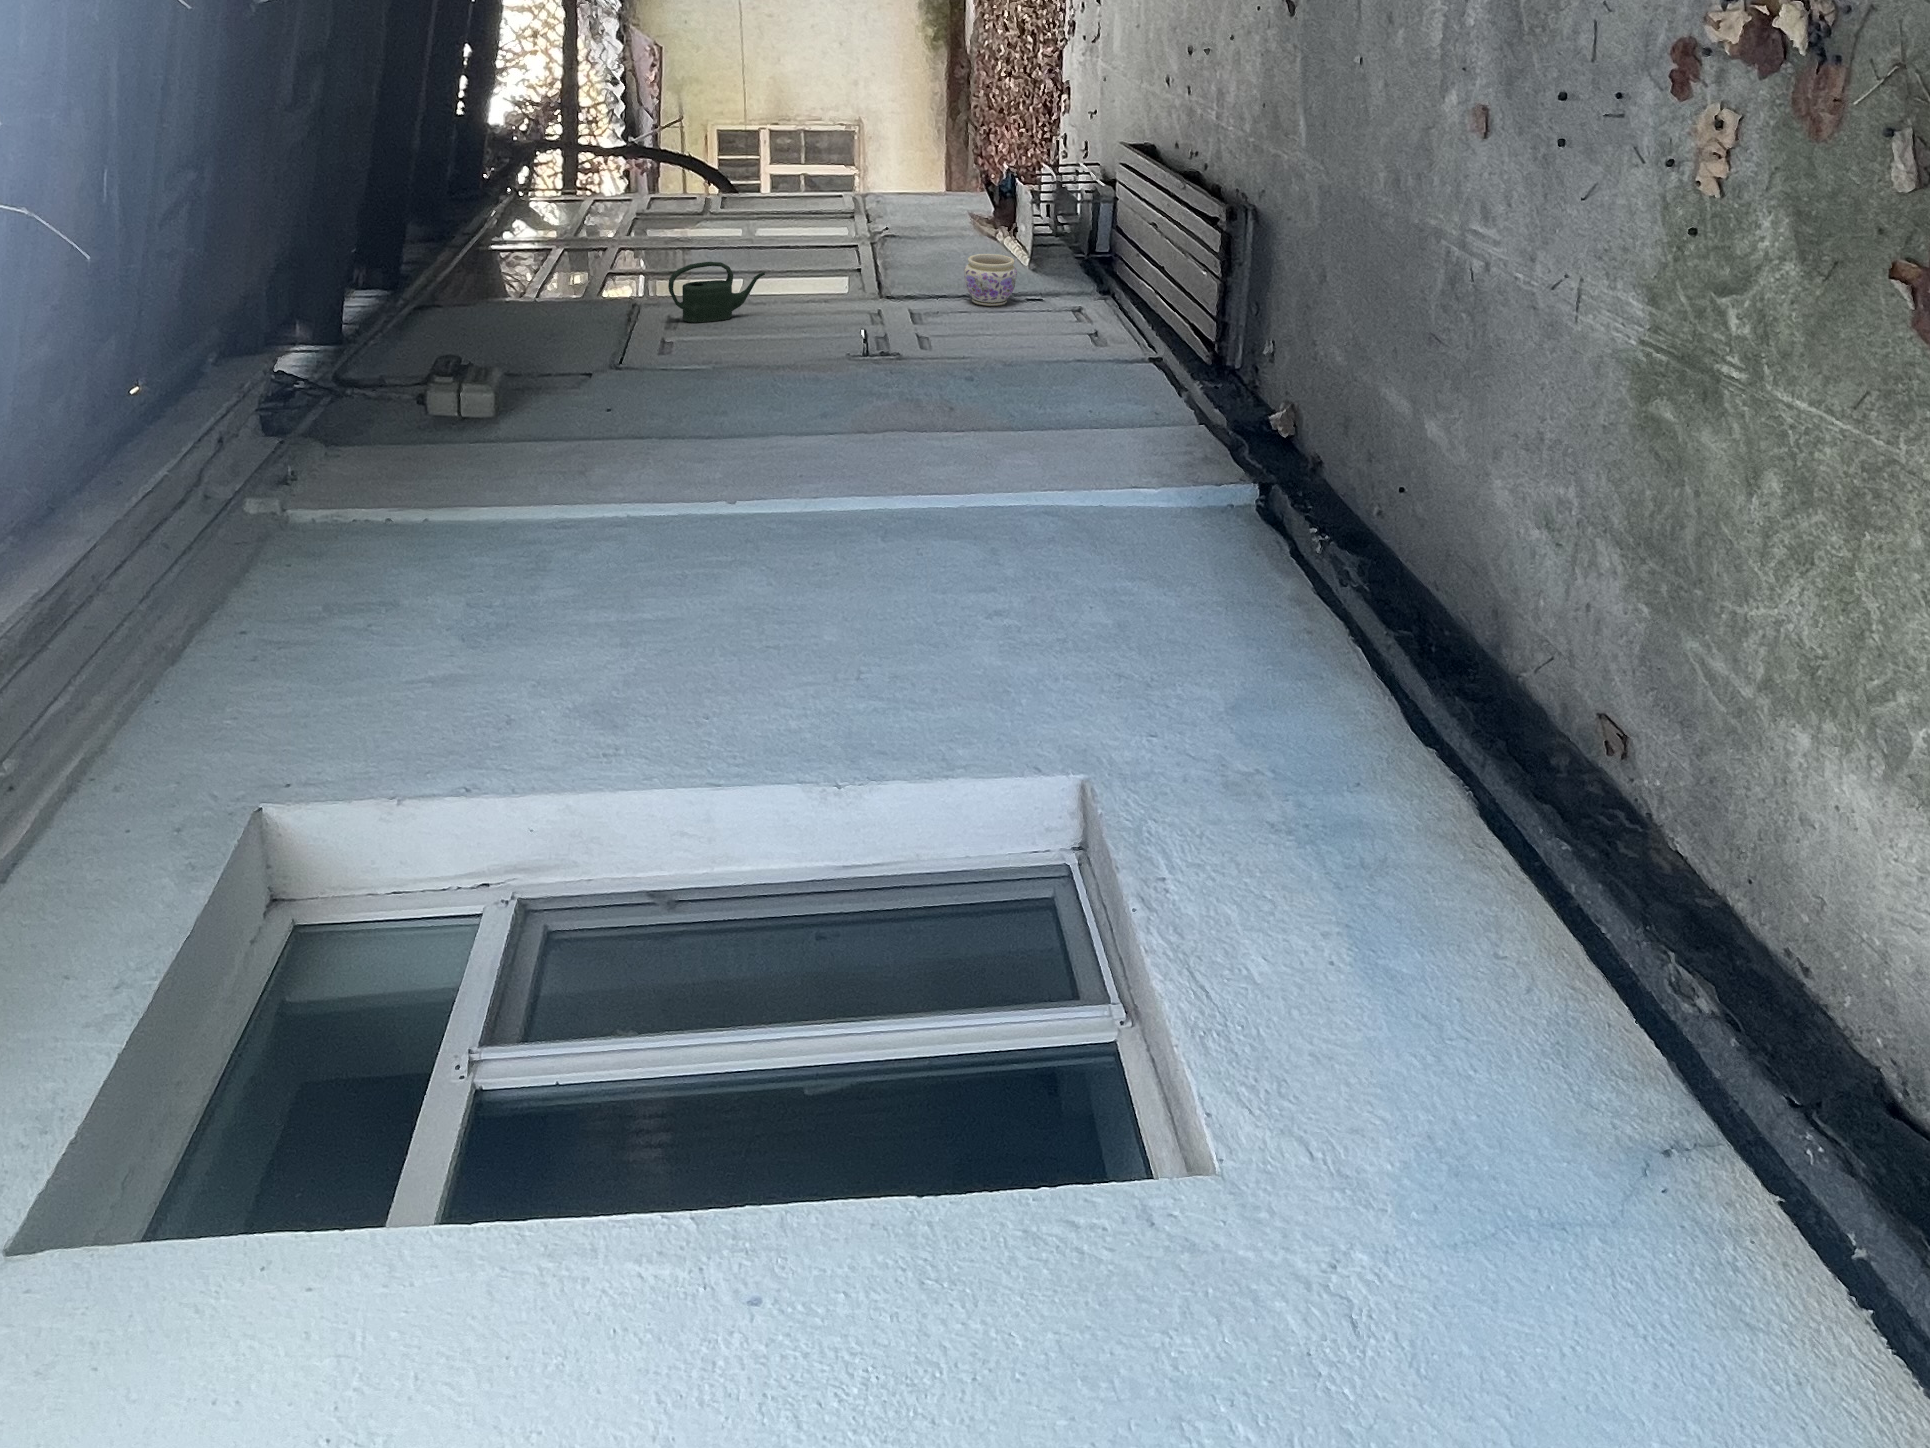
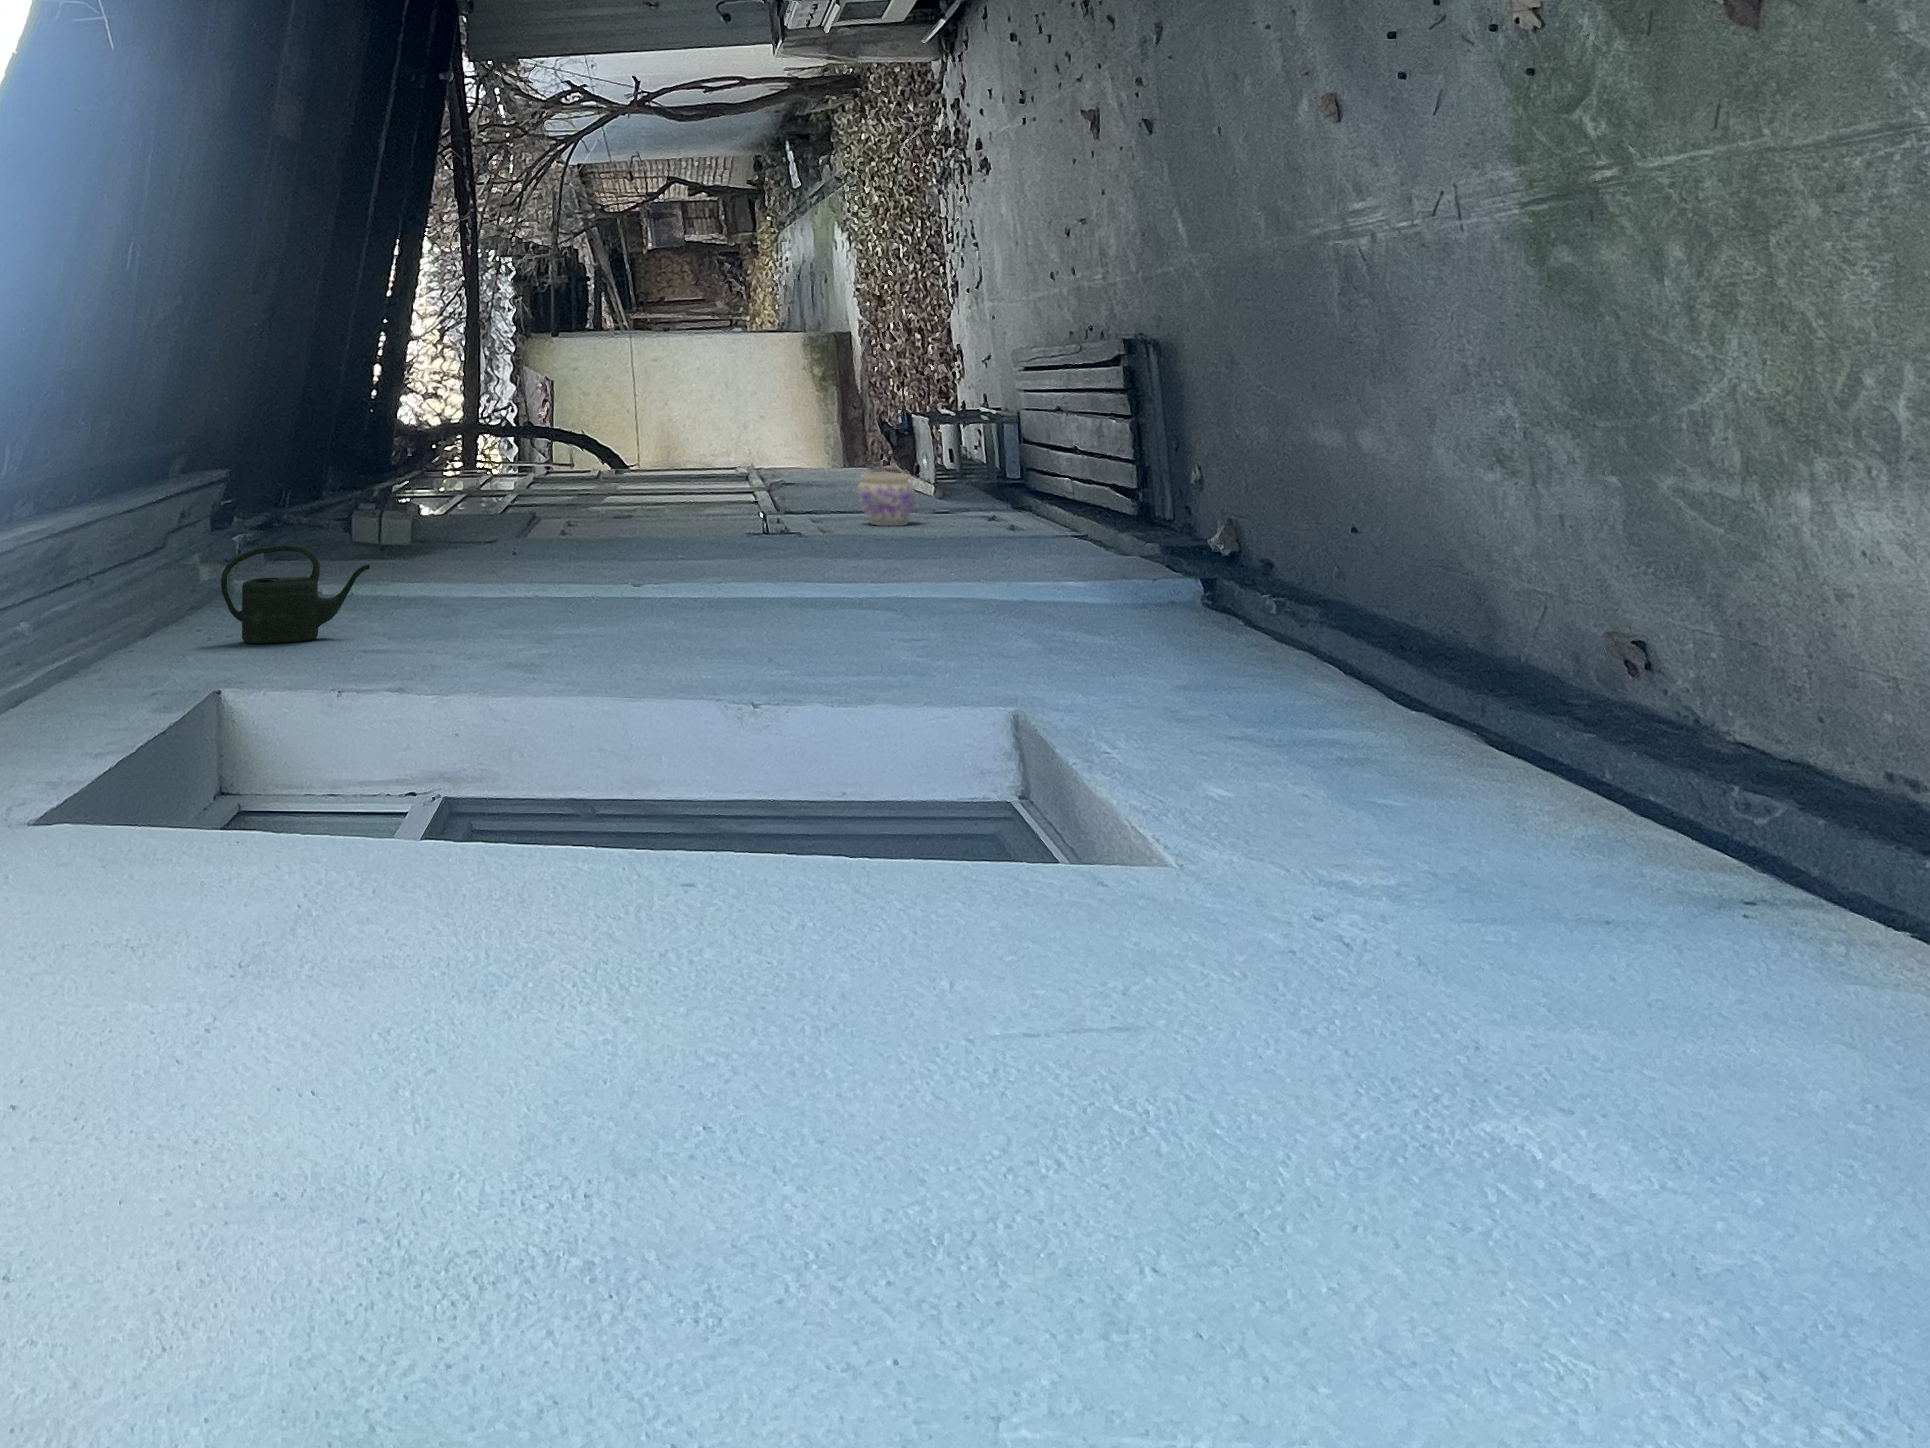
watering can: present [668,262,765,323] -> present [221,545,370,644]

